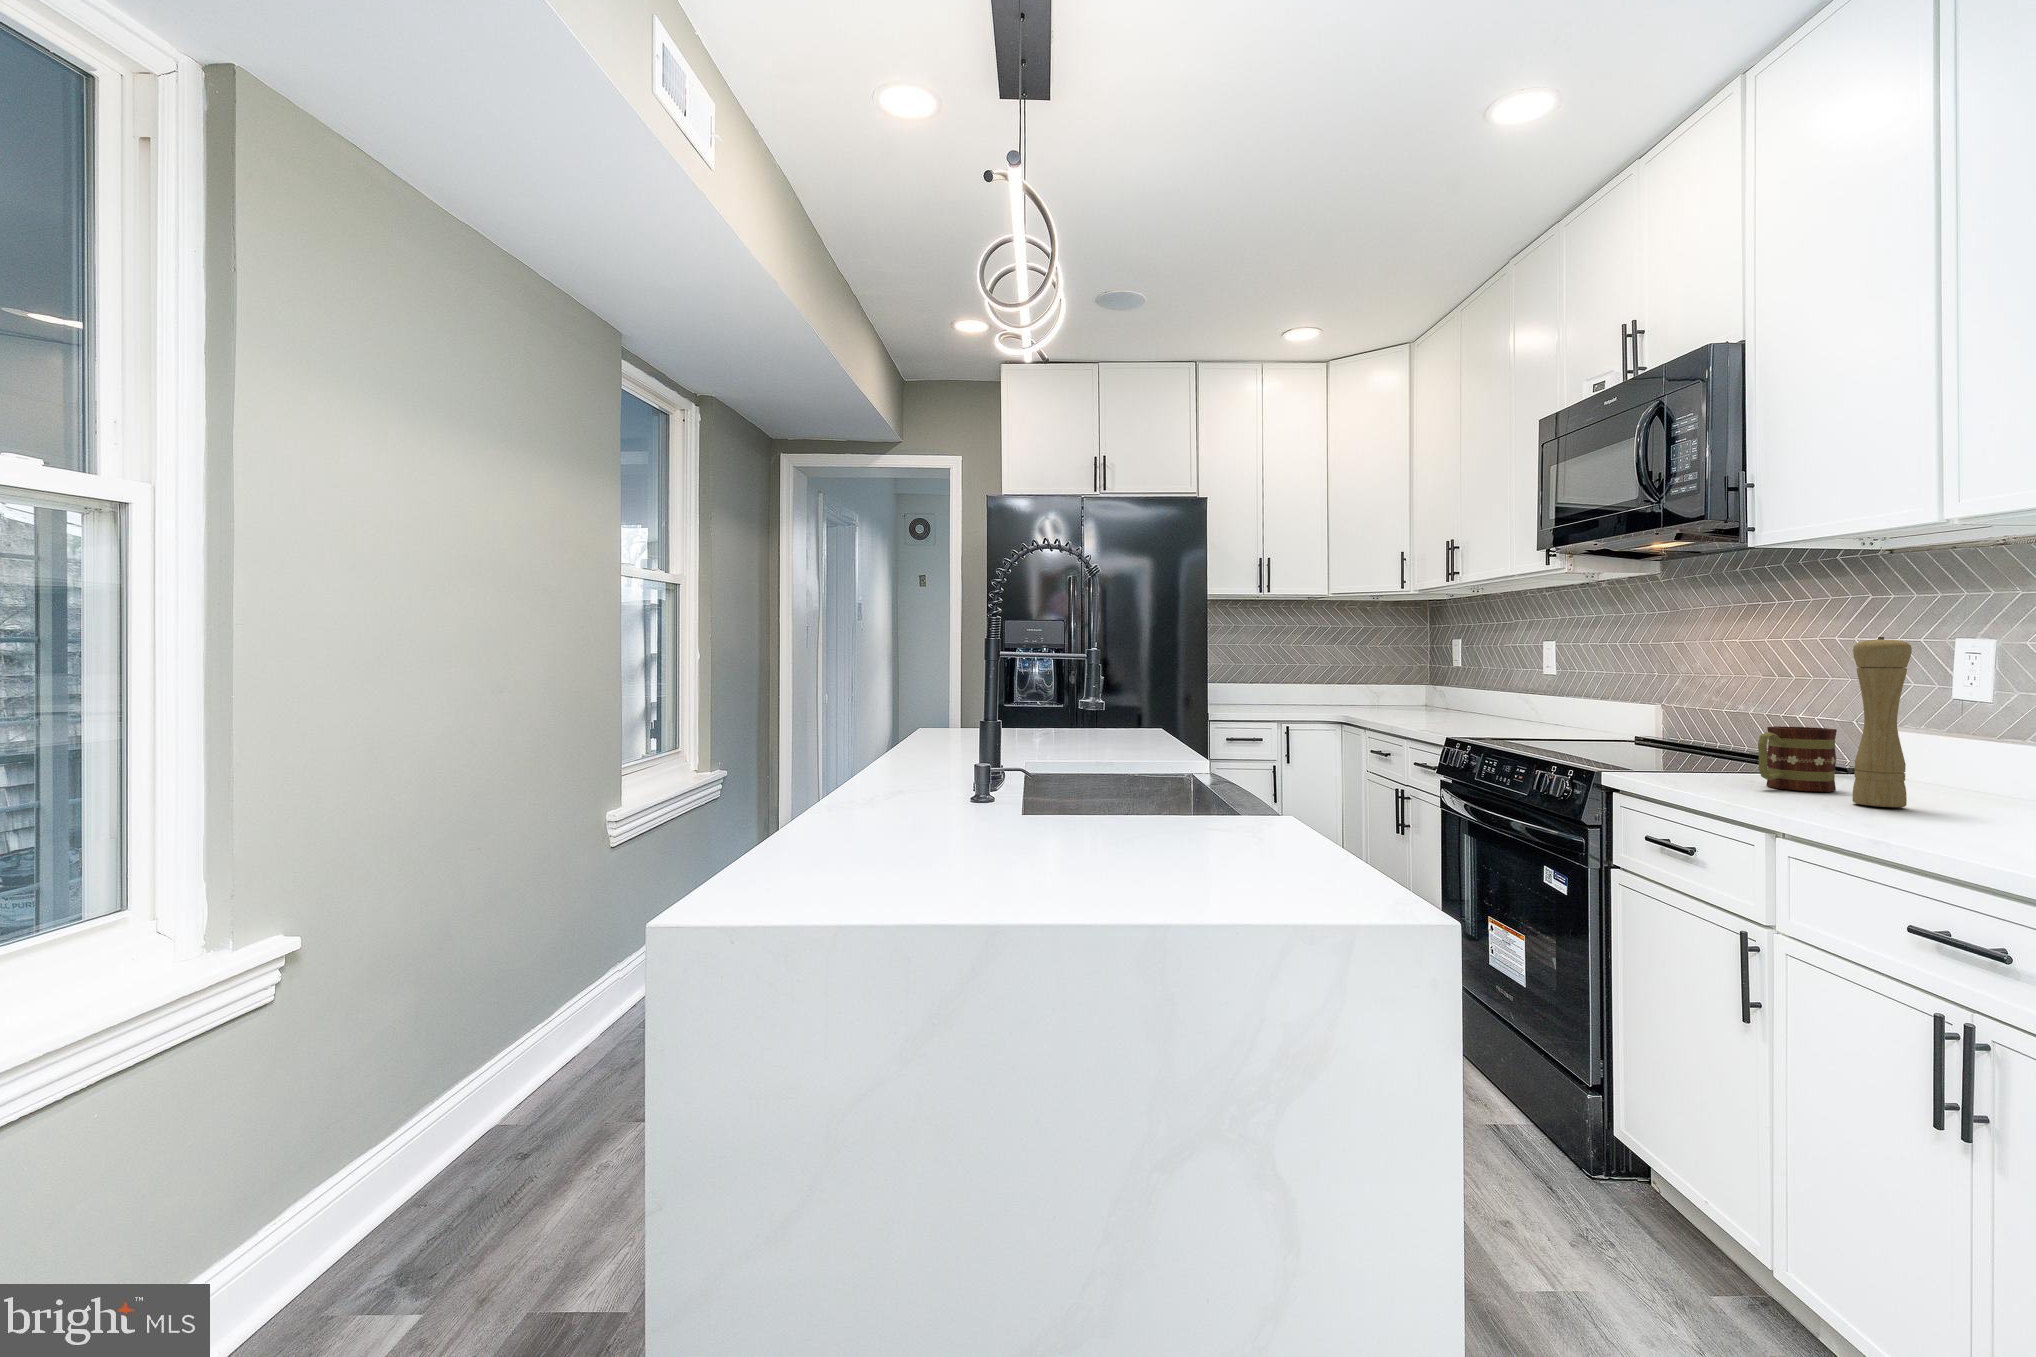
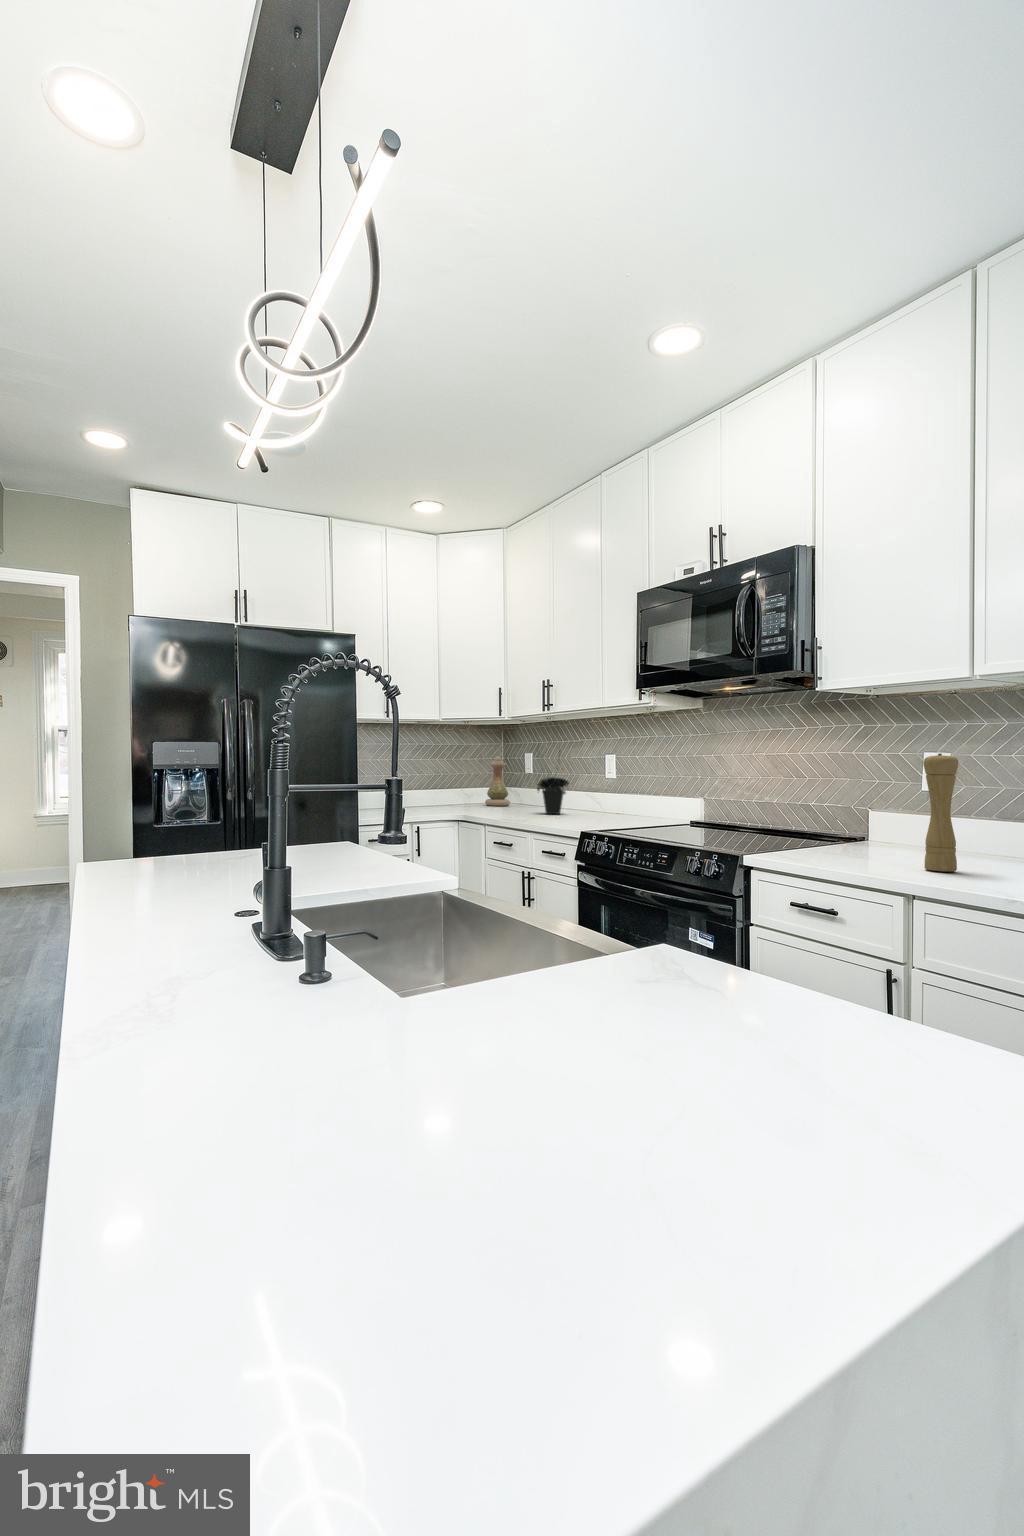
potted plant: none [1438,628,1489,720] -> present [537,747,569,814]
vase: none [1393,643,1429,708] -> present [485,757,510,806]
mug: present [1758,726,1837,792] -> none [849,816,890,862]

